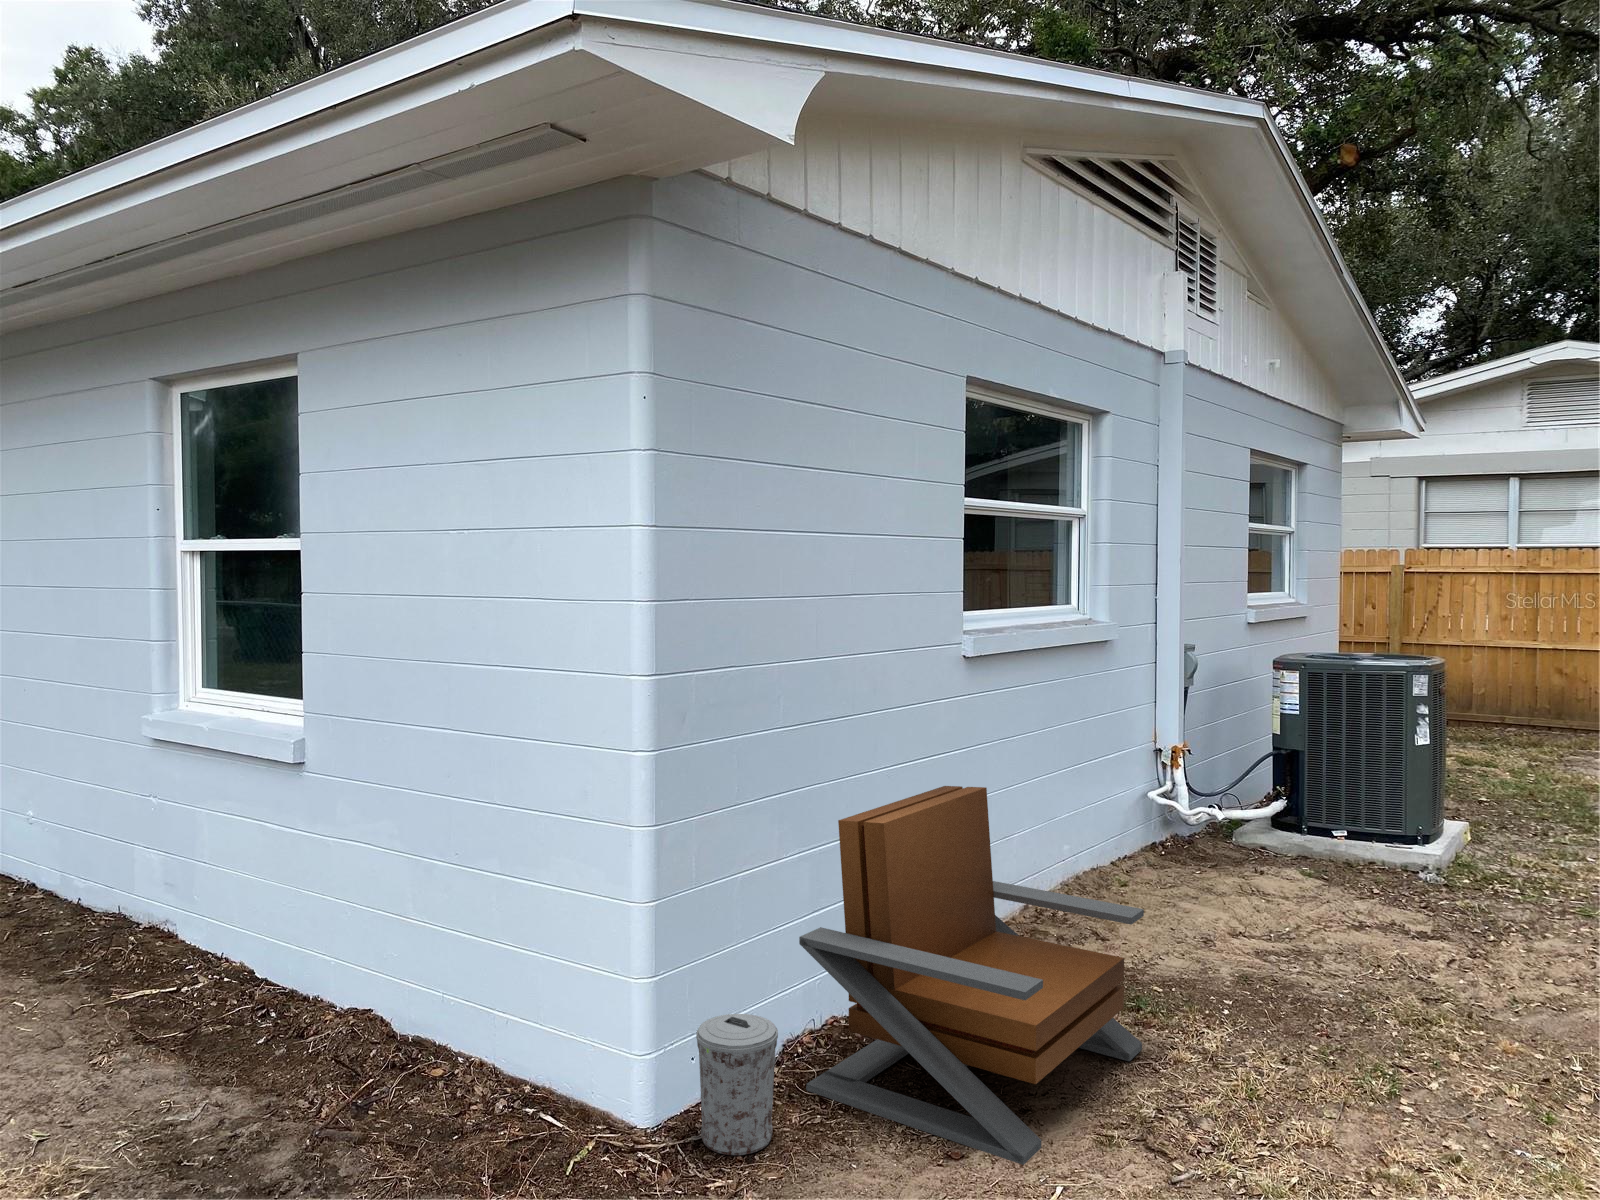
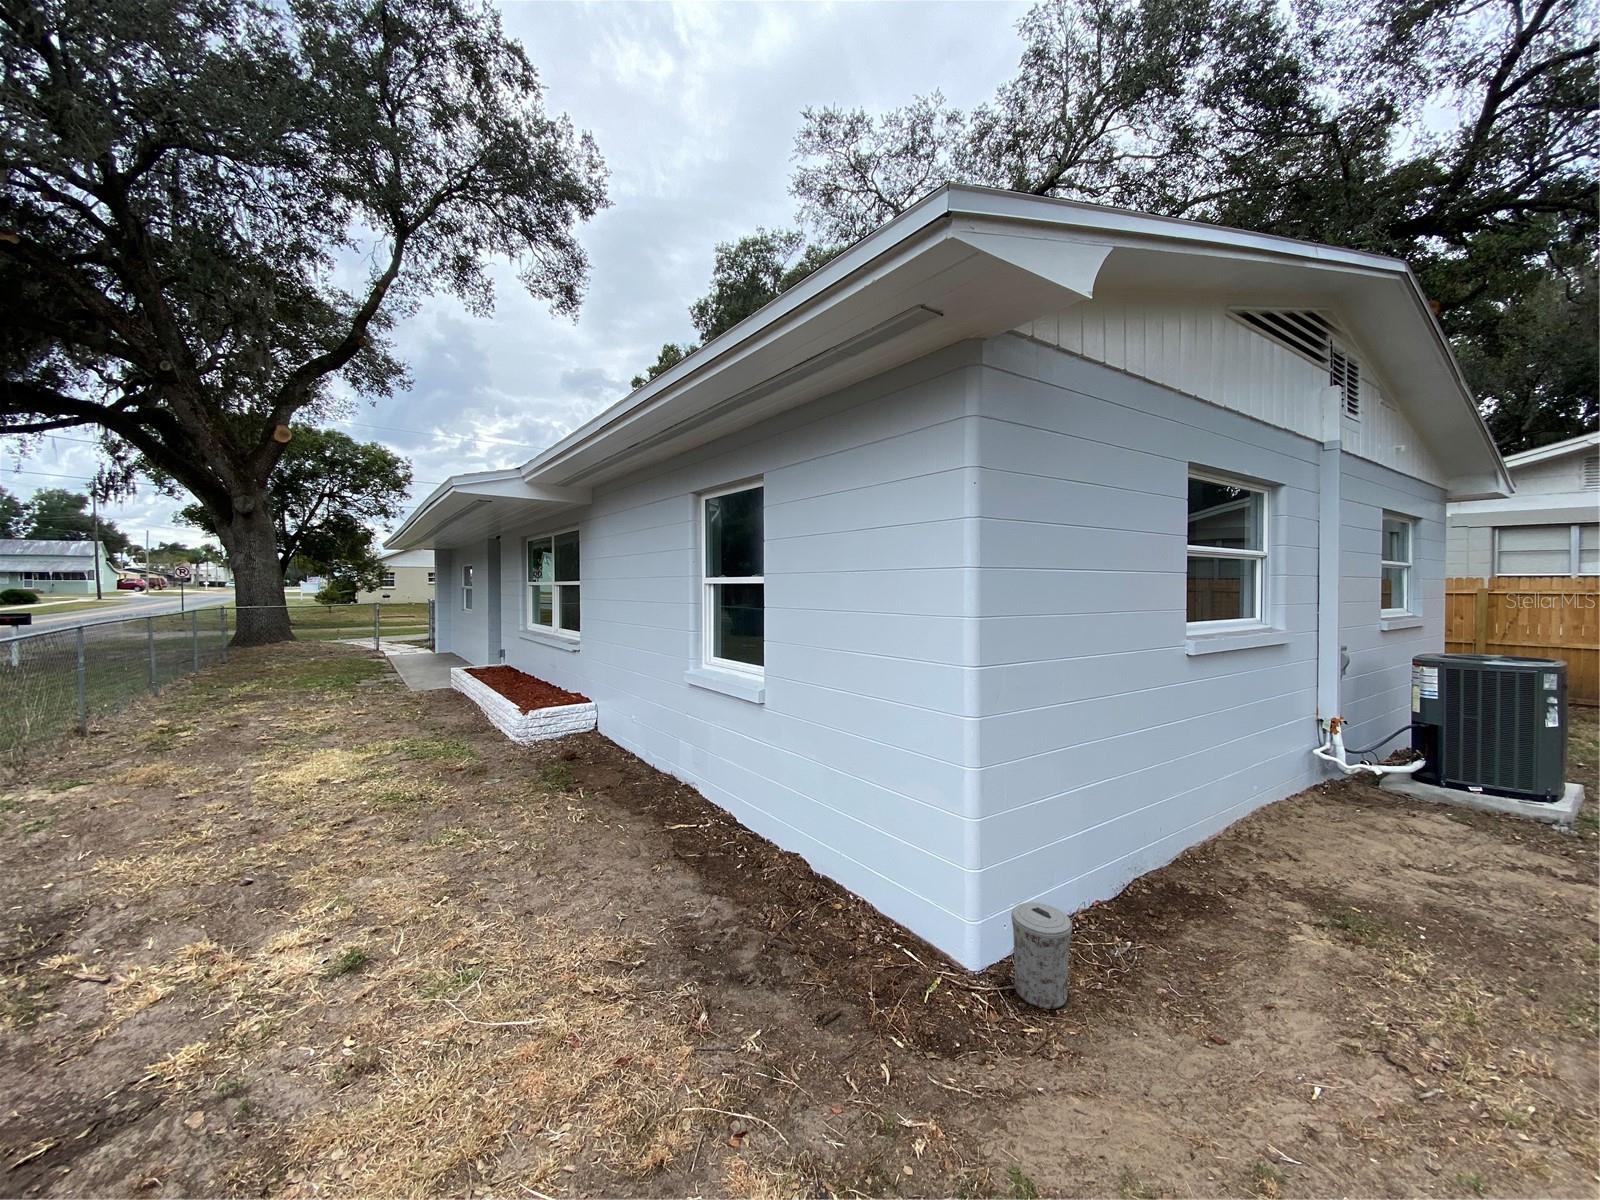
lounge chair: present [799,786,1144,1165] -> none [1080,749,1367,1070]

